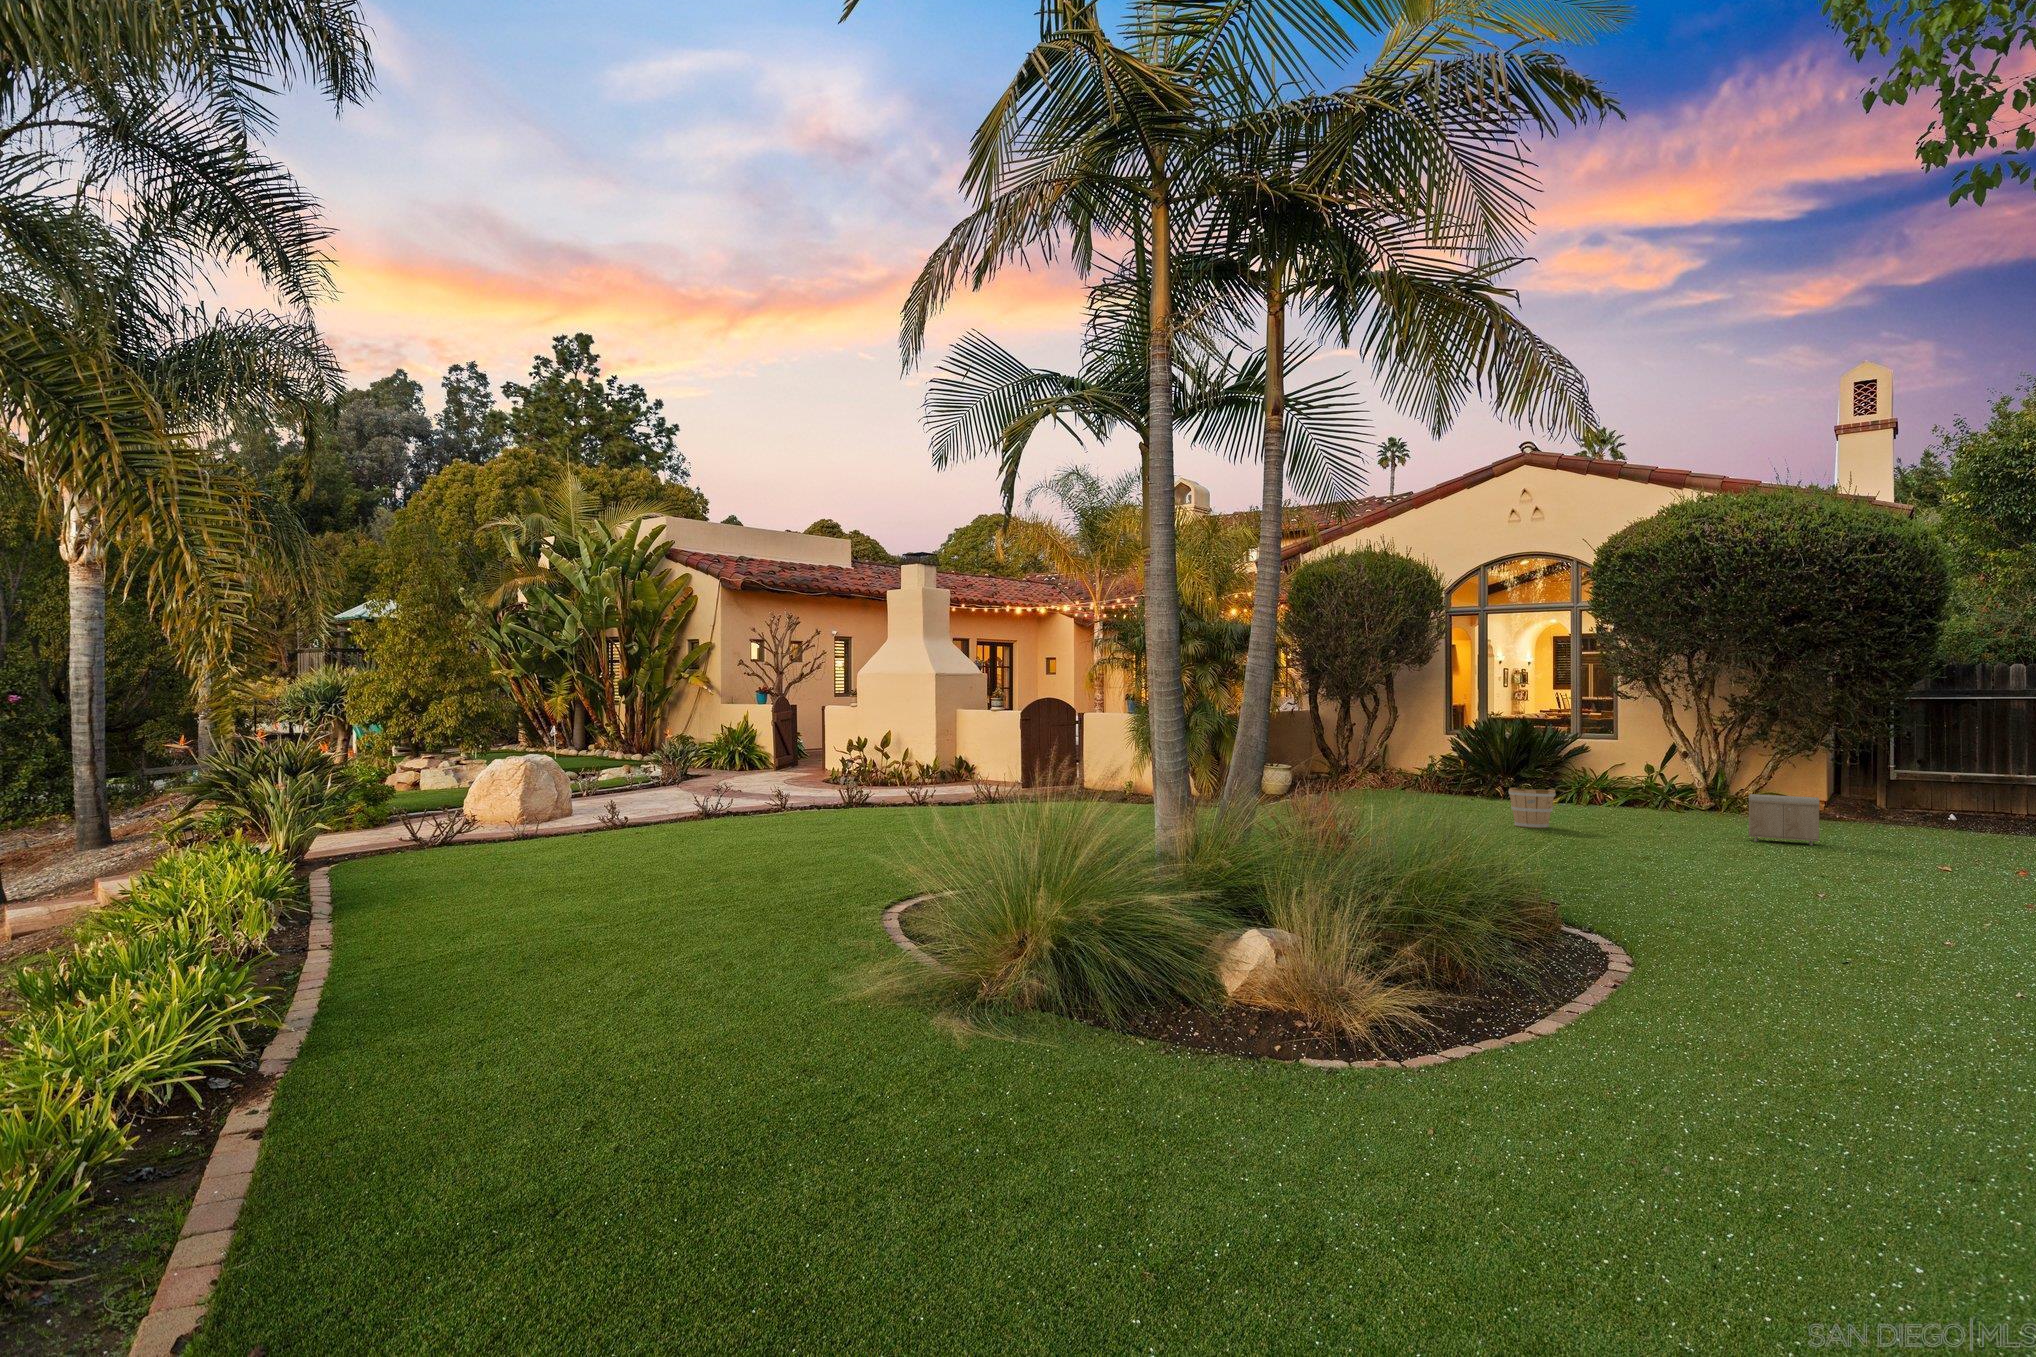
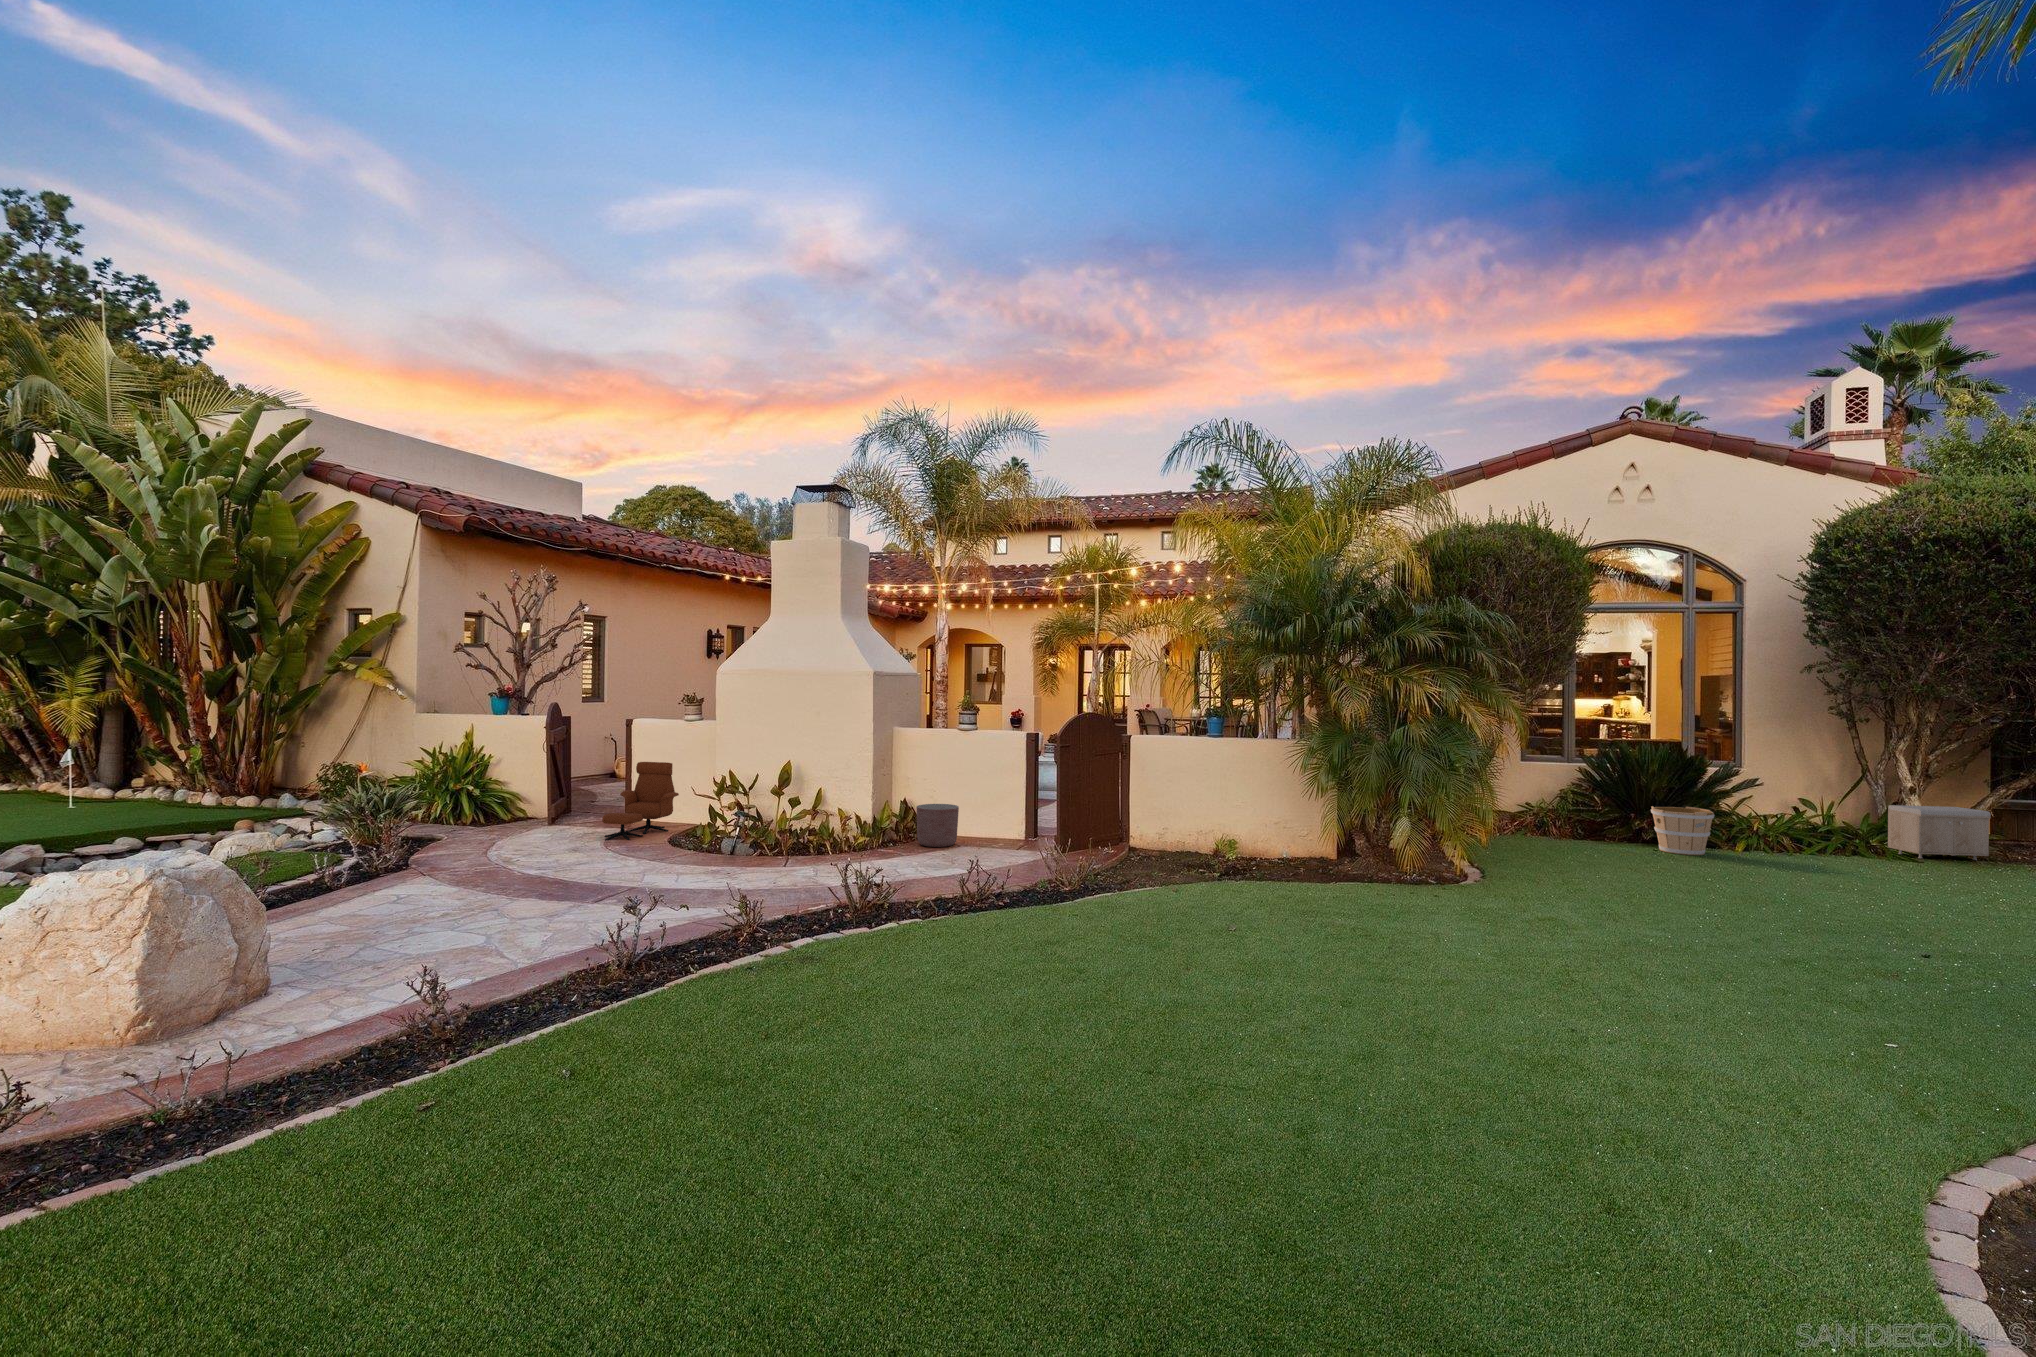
lounge chair: none [789,737,840,783] -> present [602,762,679,840]
planter: none [956,766,984,794] -> present [916,804,959,847]

